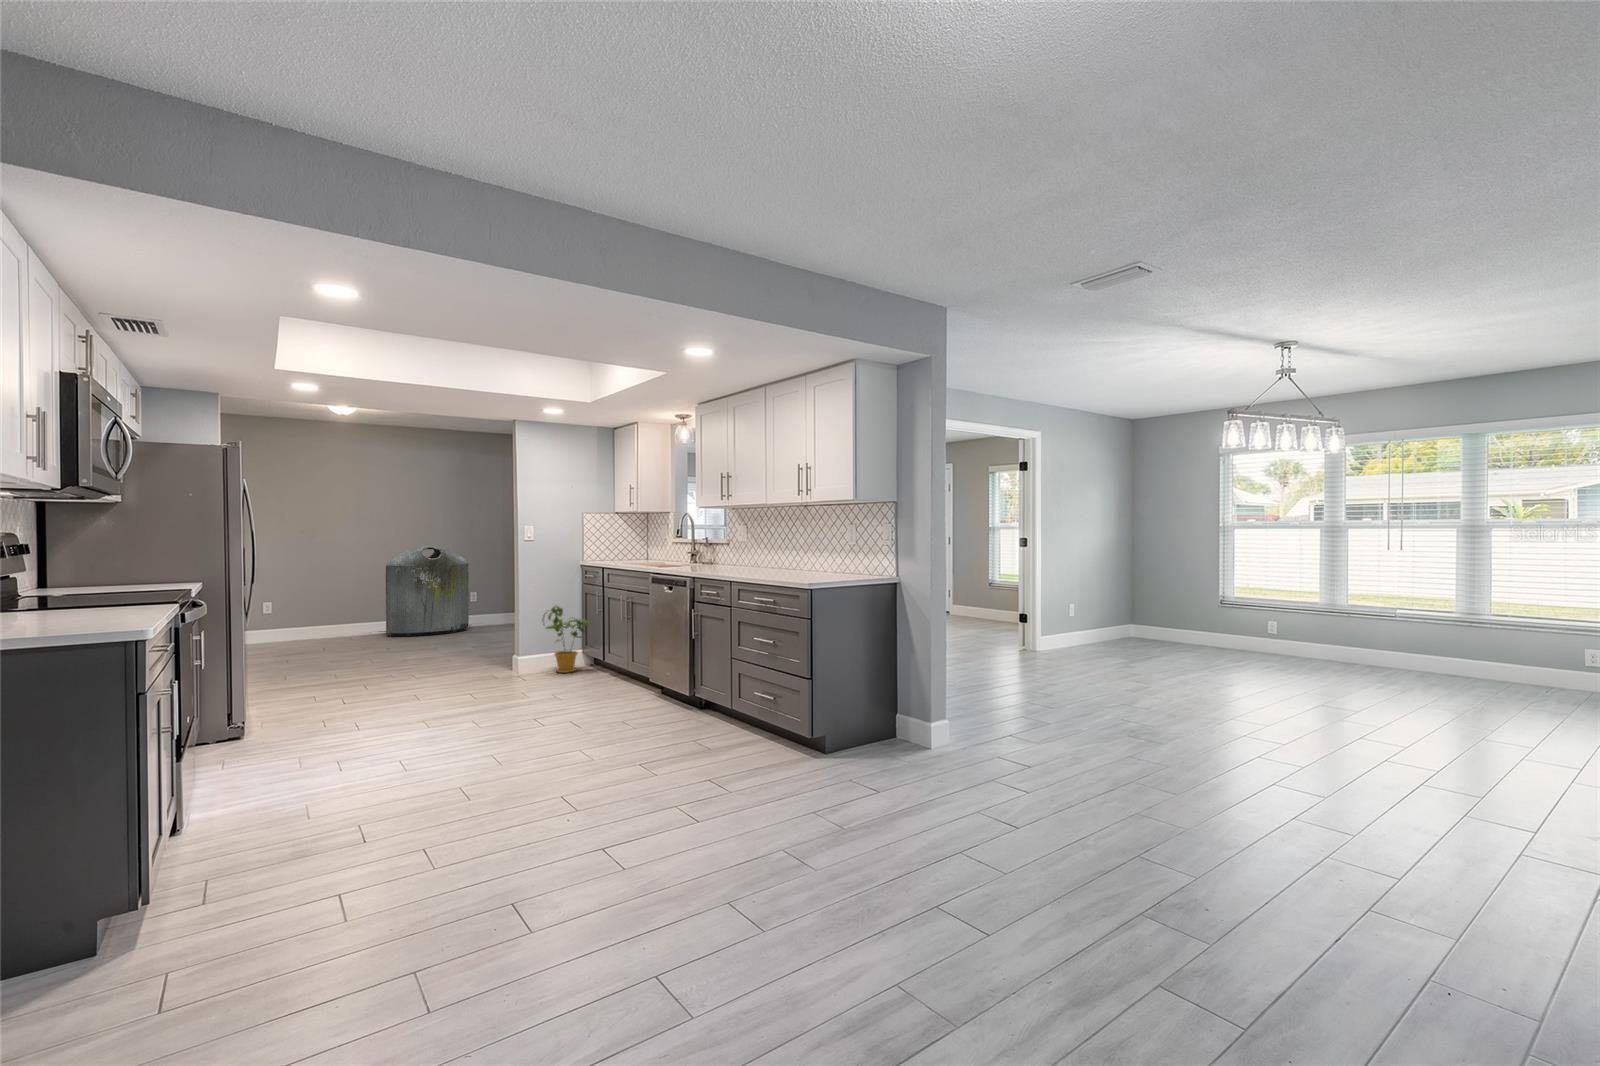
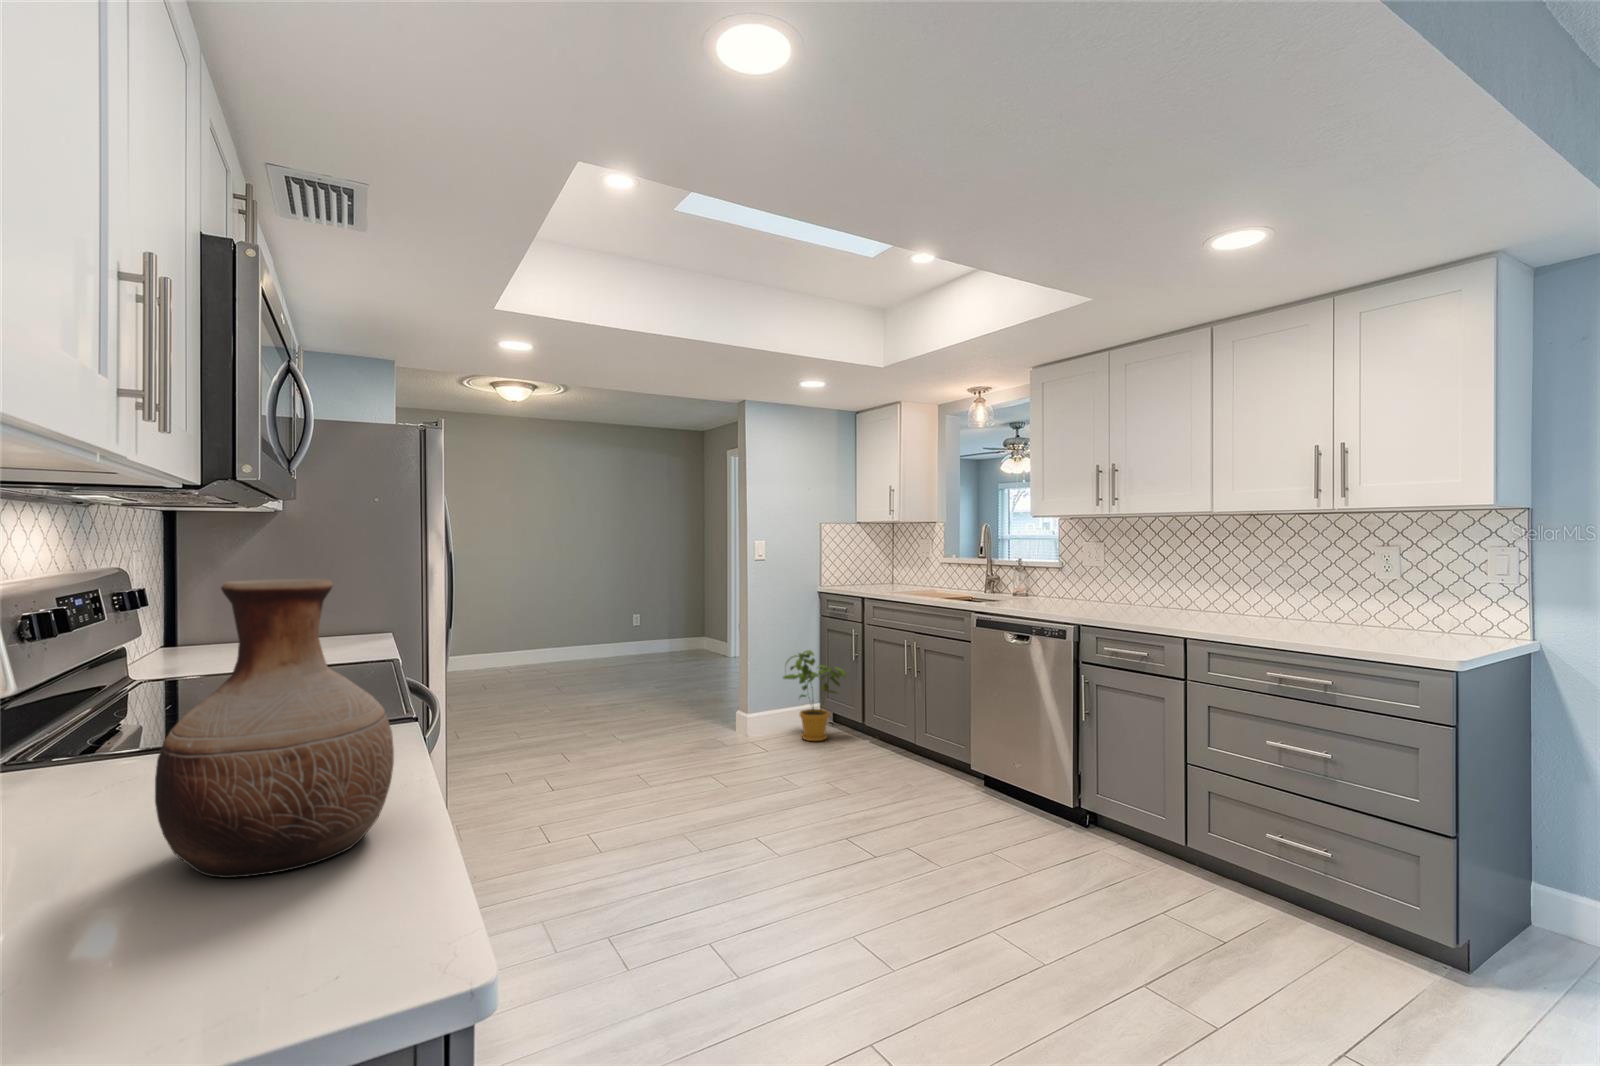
vase: none [41,524,137,622] -> present [155,579,394,878]
trash can: present [386,546,469,637] -> none [547,561,637,671]

